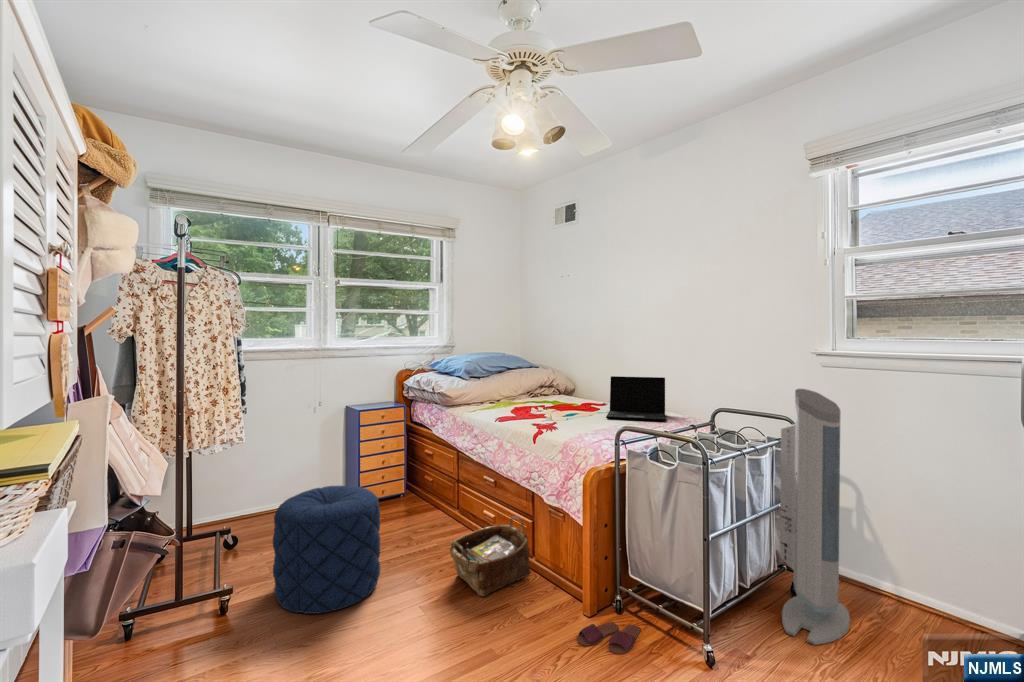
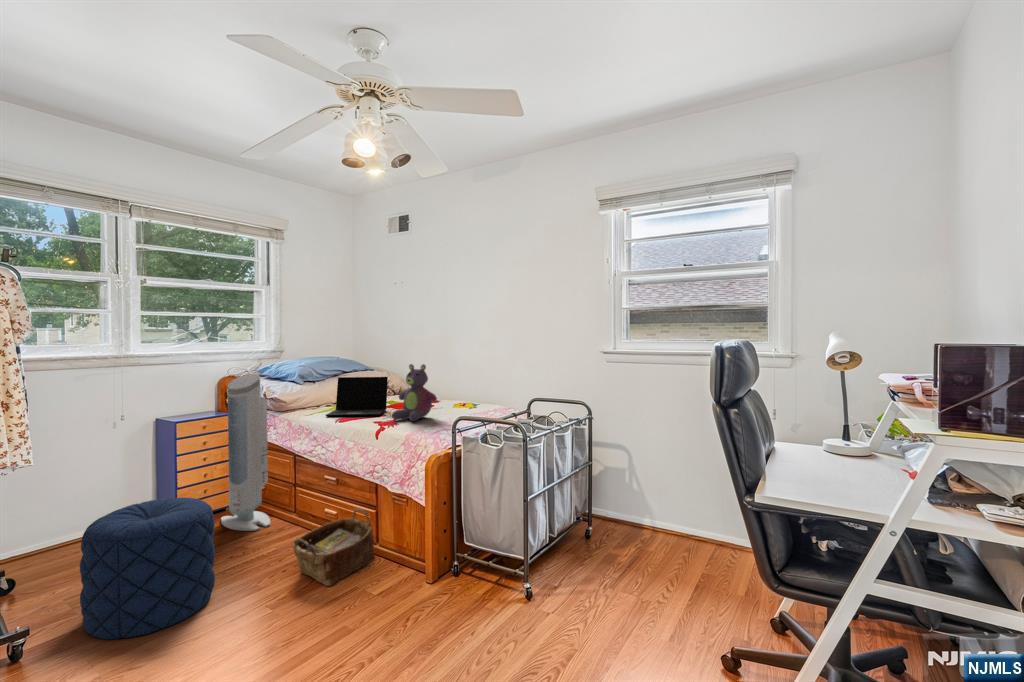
stuffed bear: none [552,364,601,427] -> present [392,364,437,421]
laptop: present [606,376,666,421] -> present [326,377,388,417]
air purifier: present [780,389,850,645] -> present [221,374,270,531]
slippers: present [577,622,640,654] -> none [422,583,475,608]

